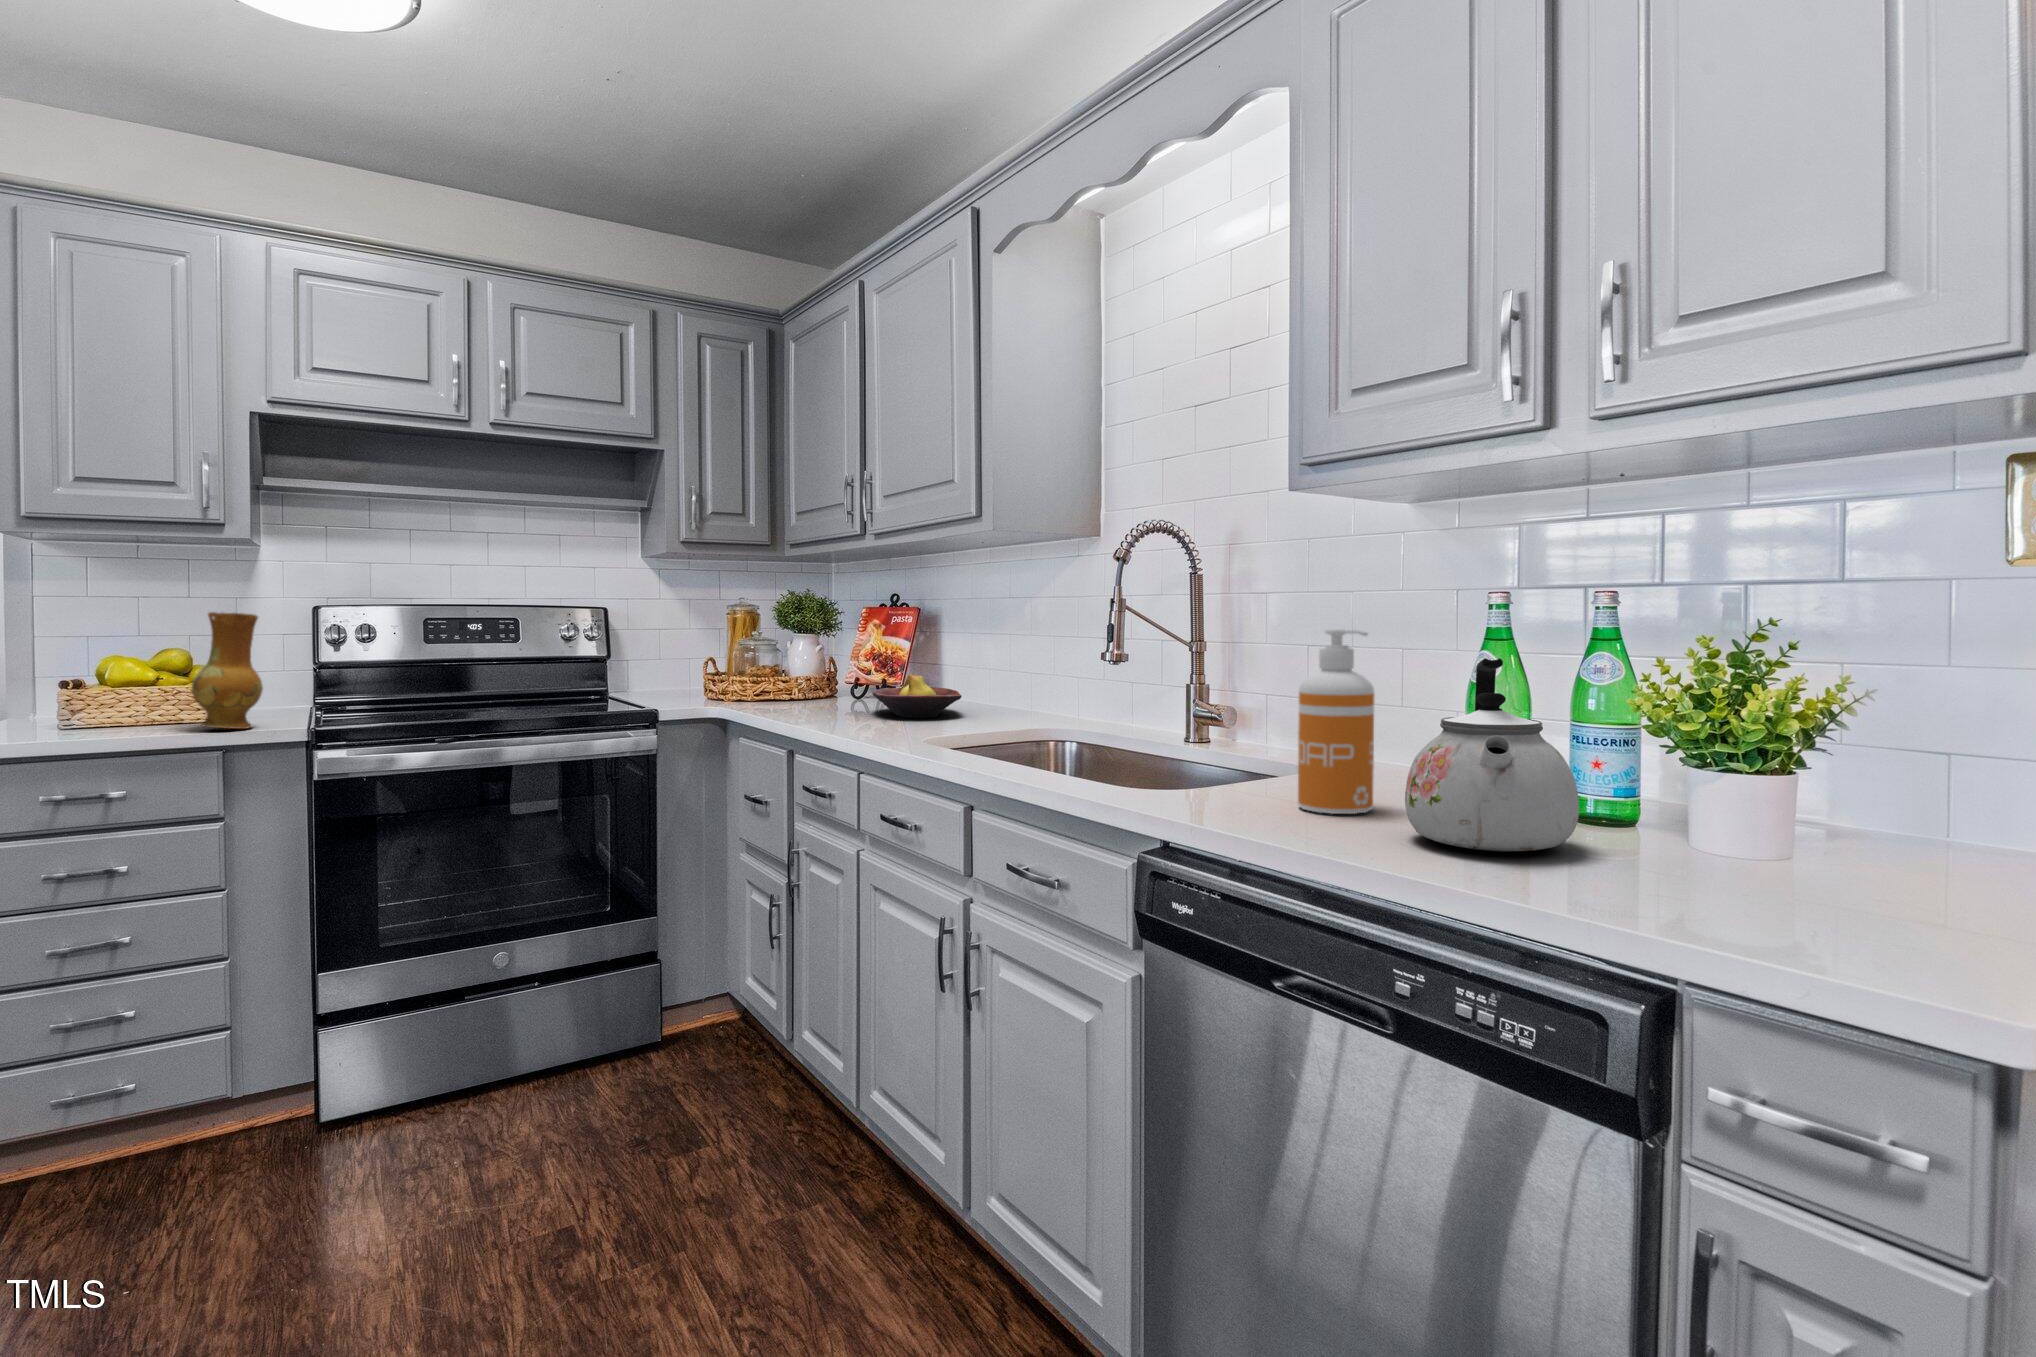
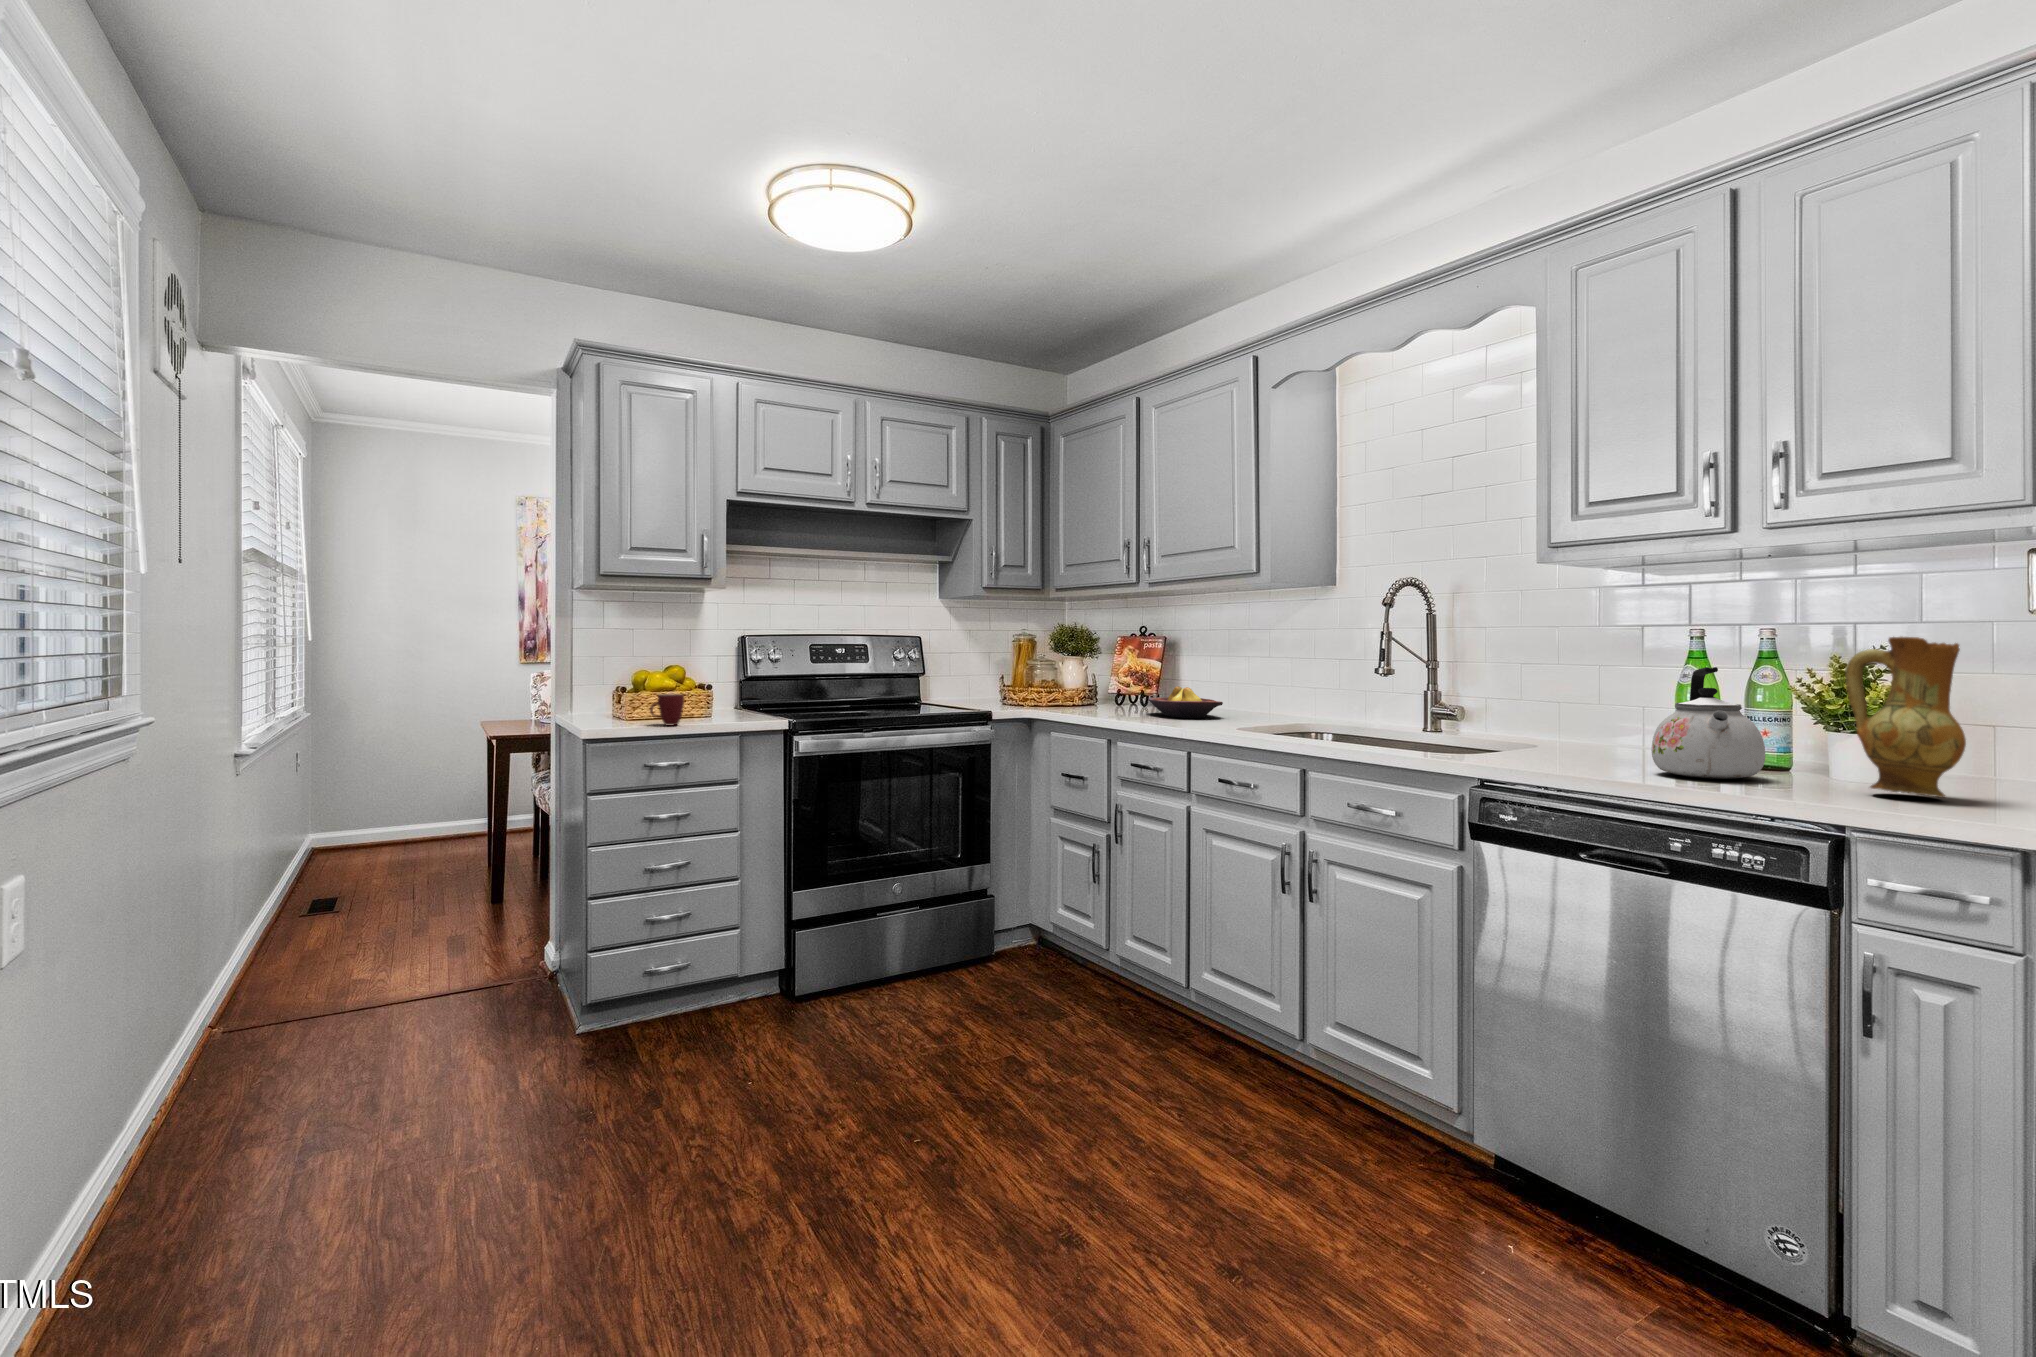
ceramic jug: present [191,612,263,729] -> present [1845,637,1966,798]
soap dispenser: present [1298,629,1374,814] -> none [1563,651,1615,765]
mug: none [83,694,144,740] -> present [650,694,684,726]

